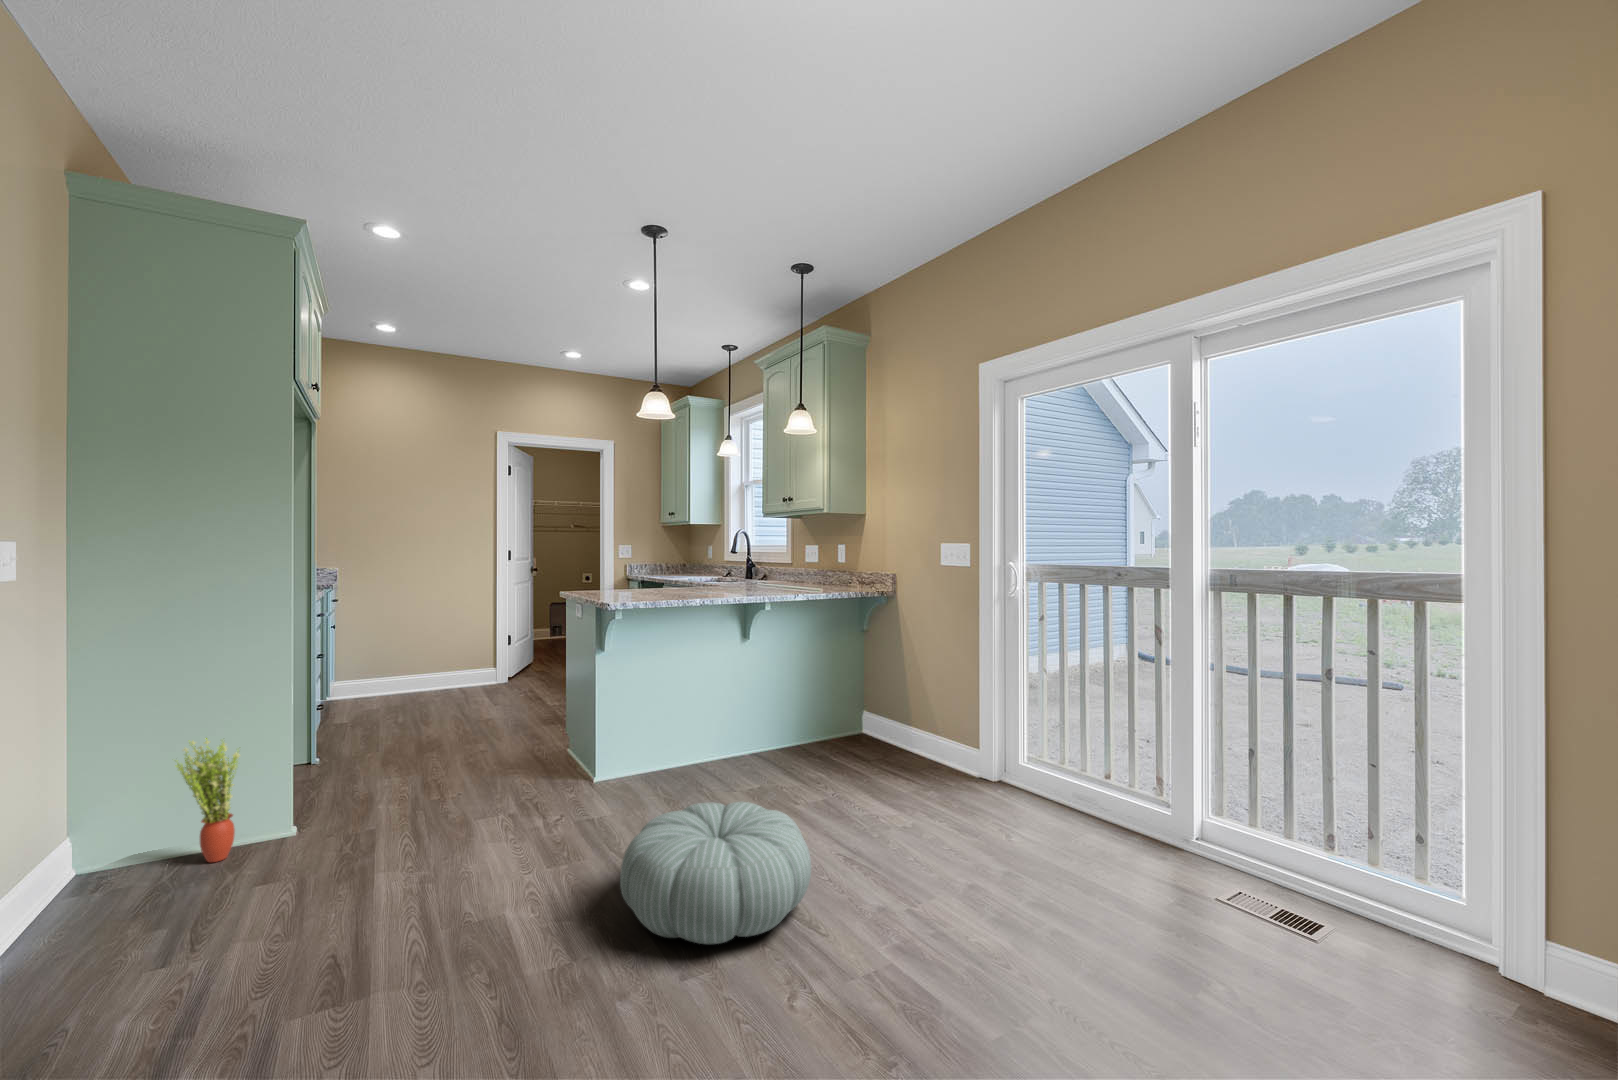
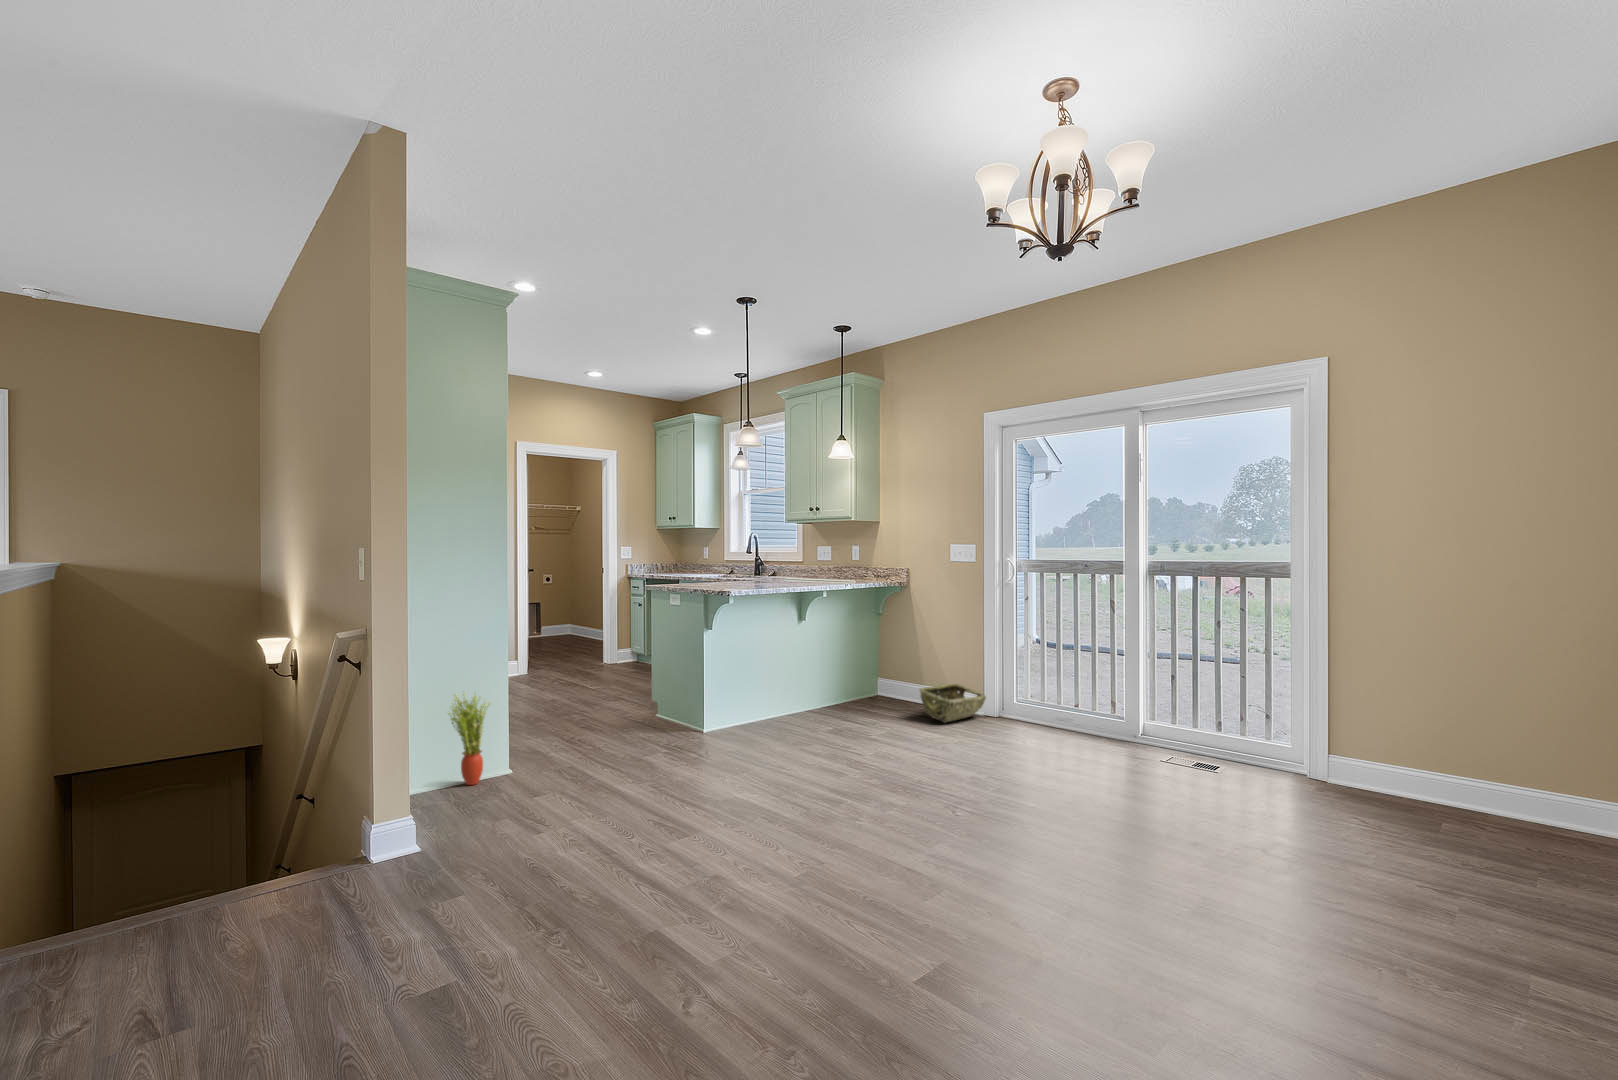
woven basket: none [886,731,981,788] -> present [920,684,986,722]
pouf: present [620,802,811,944] -> none [805,719,928,795]

